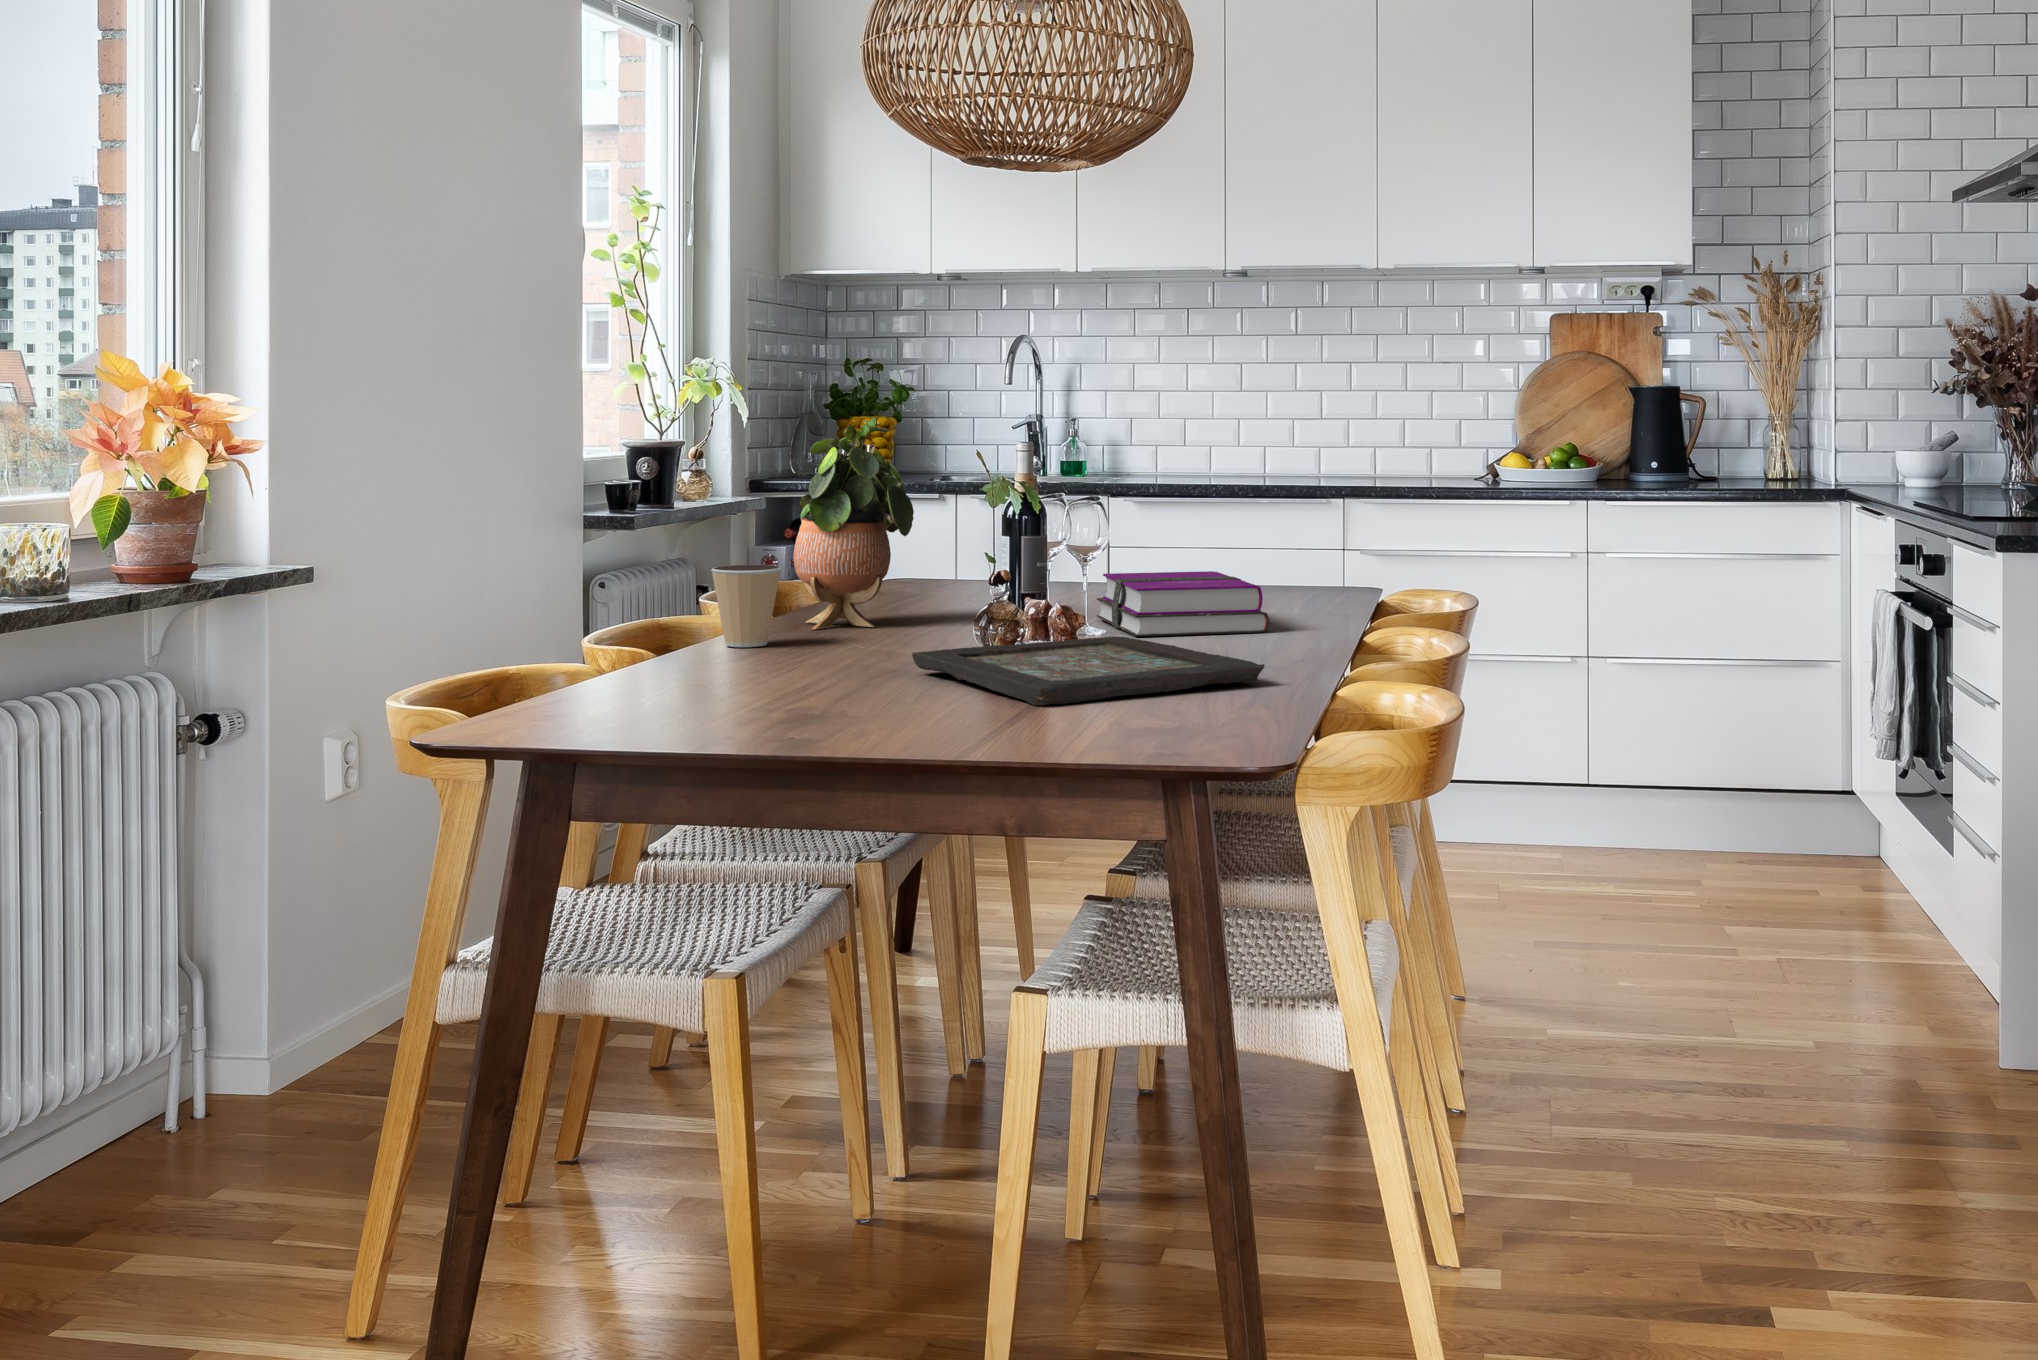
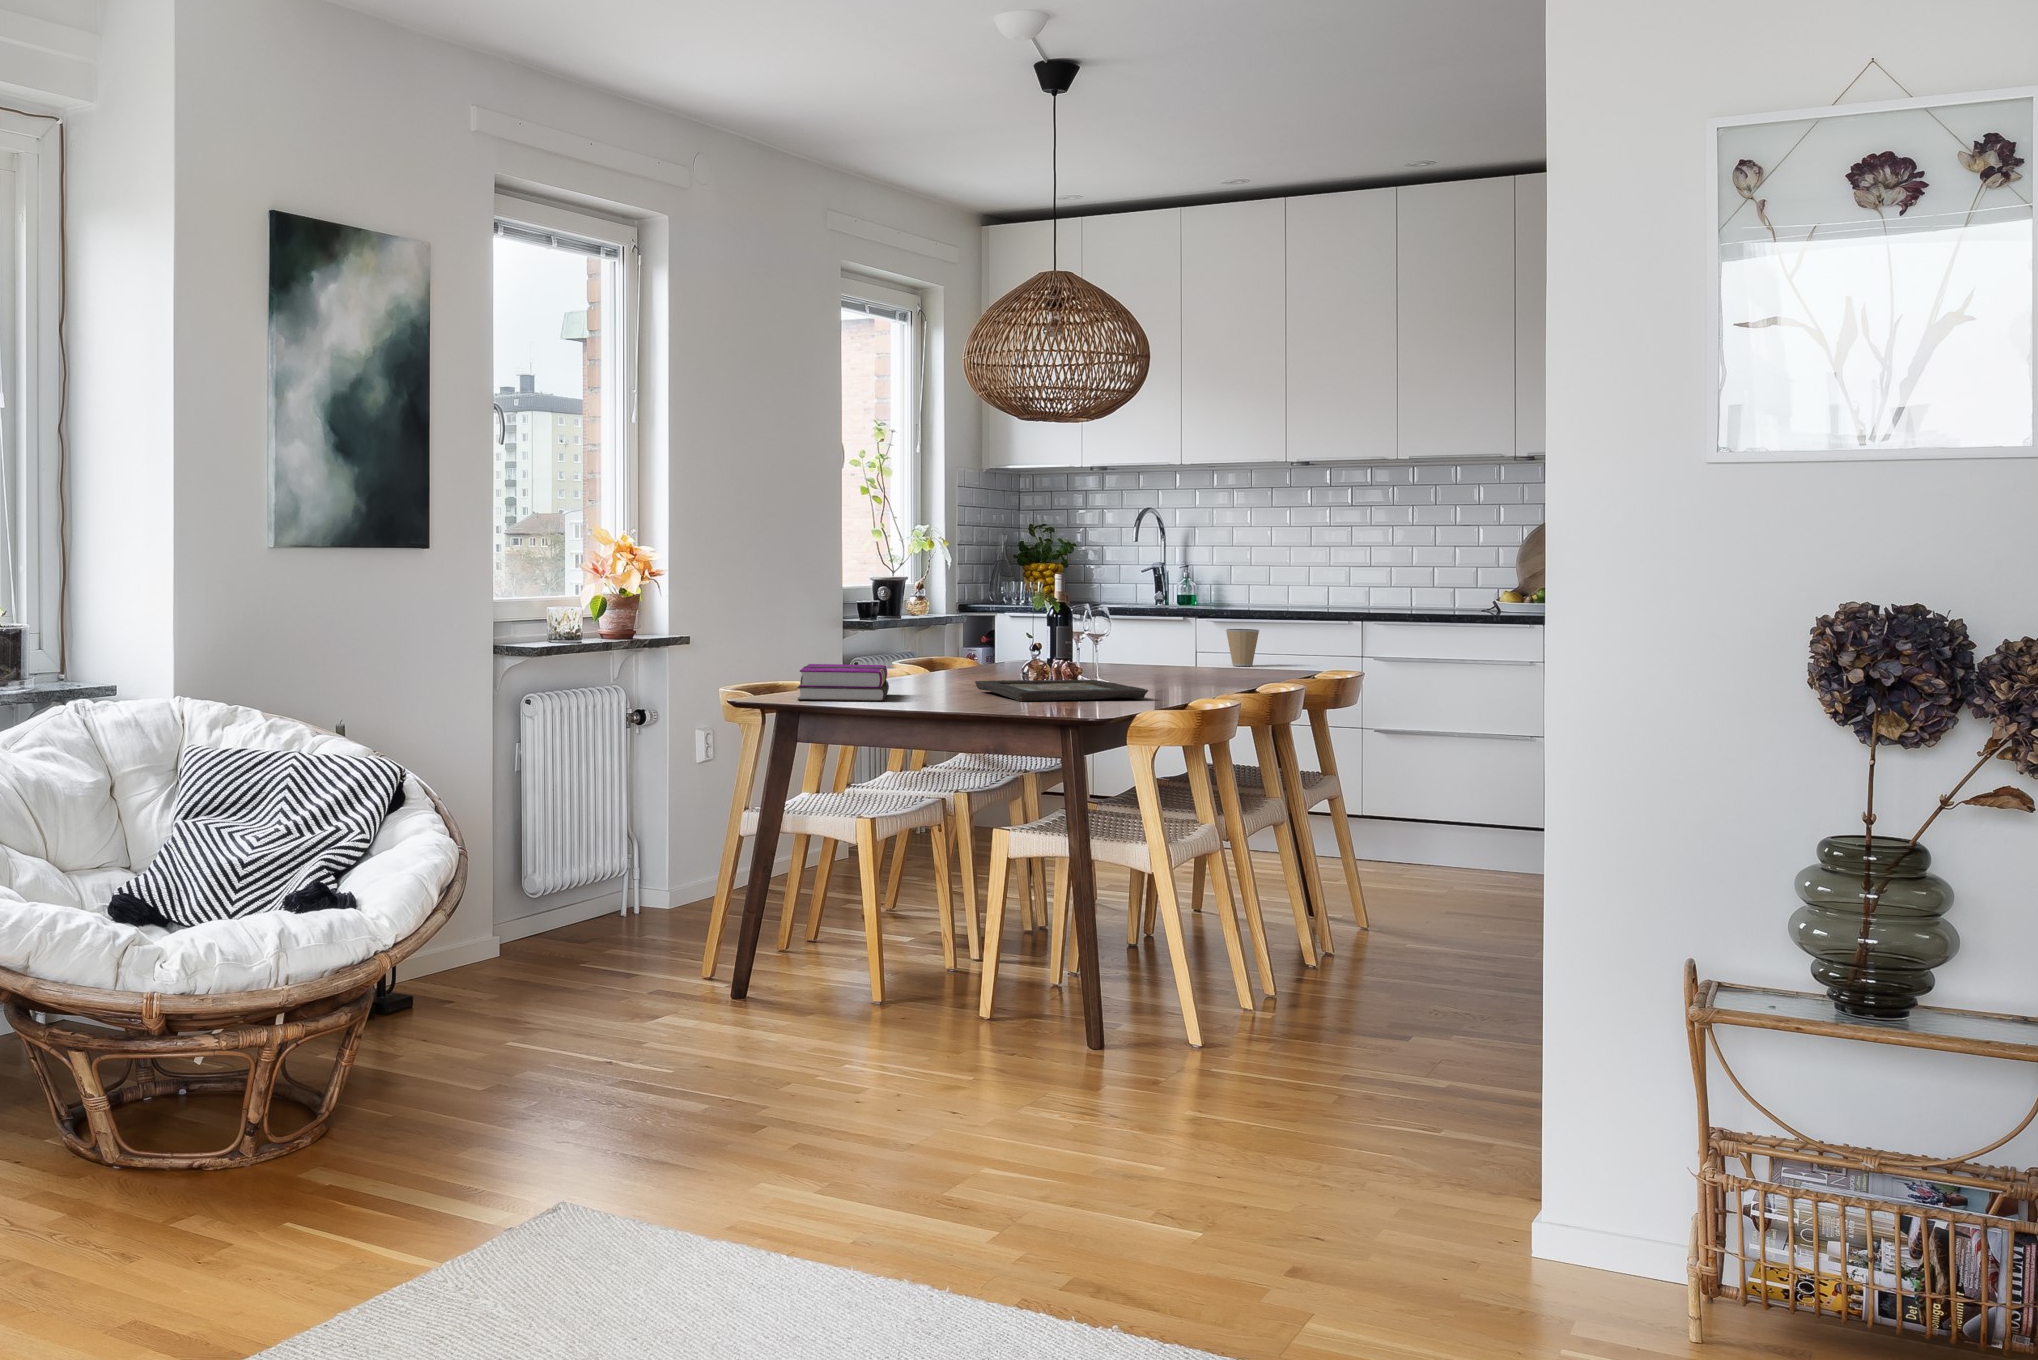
potted plant: present [793,418,914,629] -> none [937,562,1003,679]
coffee cup: present [711,565,782,647] -> present [1226,629,1259,666]
hardback book: present [1096,571,1269,636] -> present [797,664,889,701]

